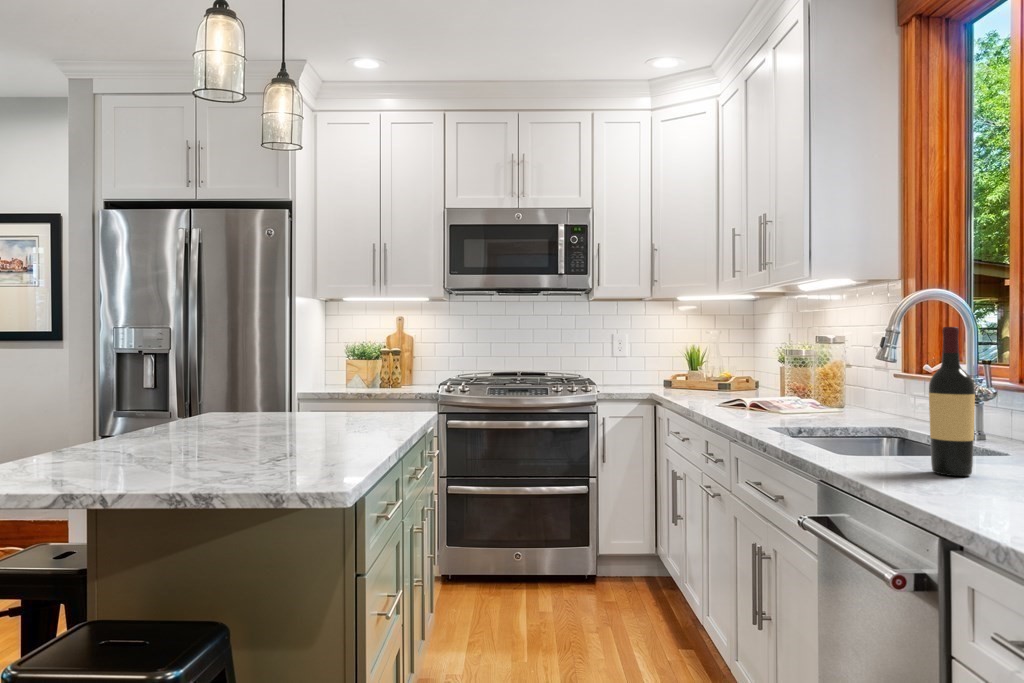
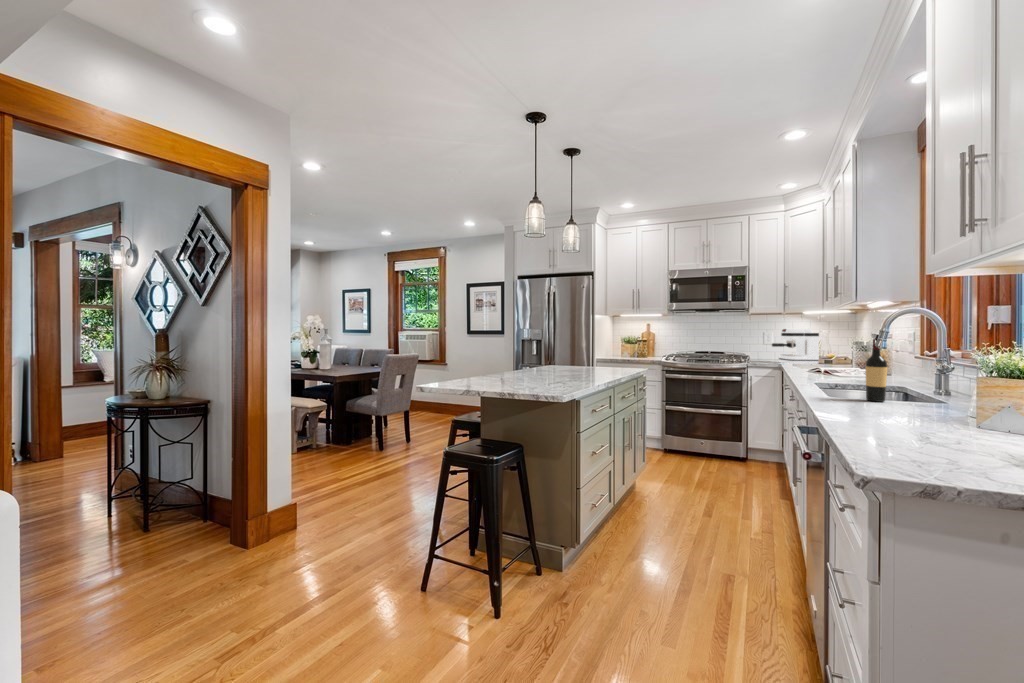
coffee maker: none [633,326,708,393] -> present [772,328,819,365]

